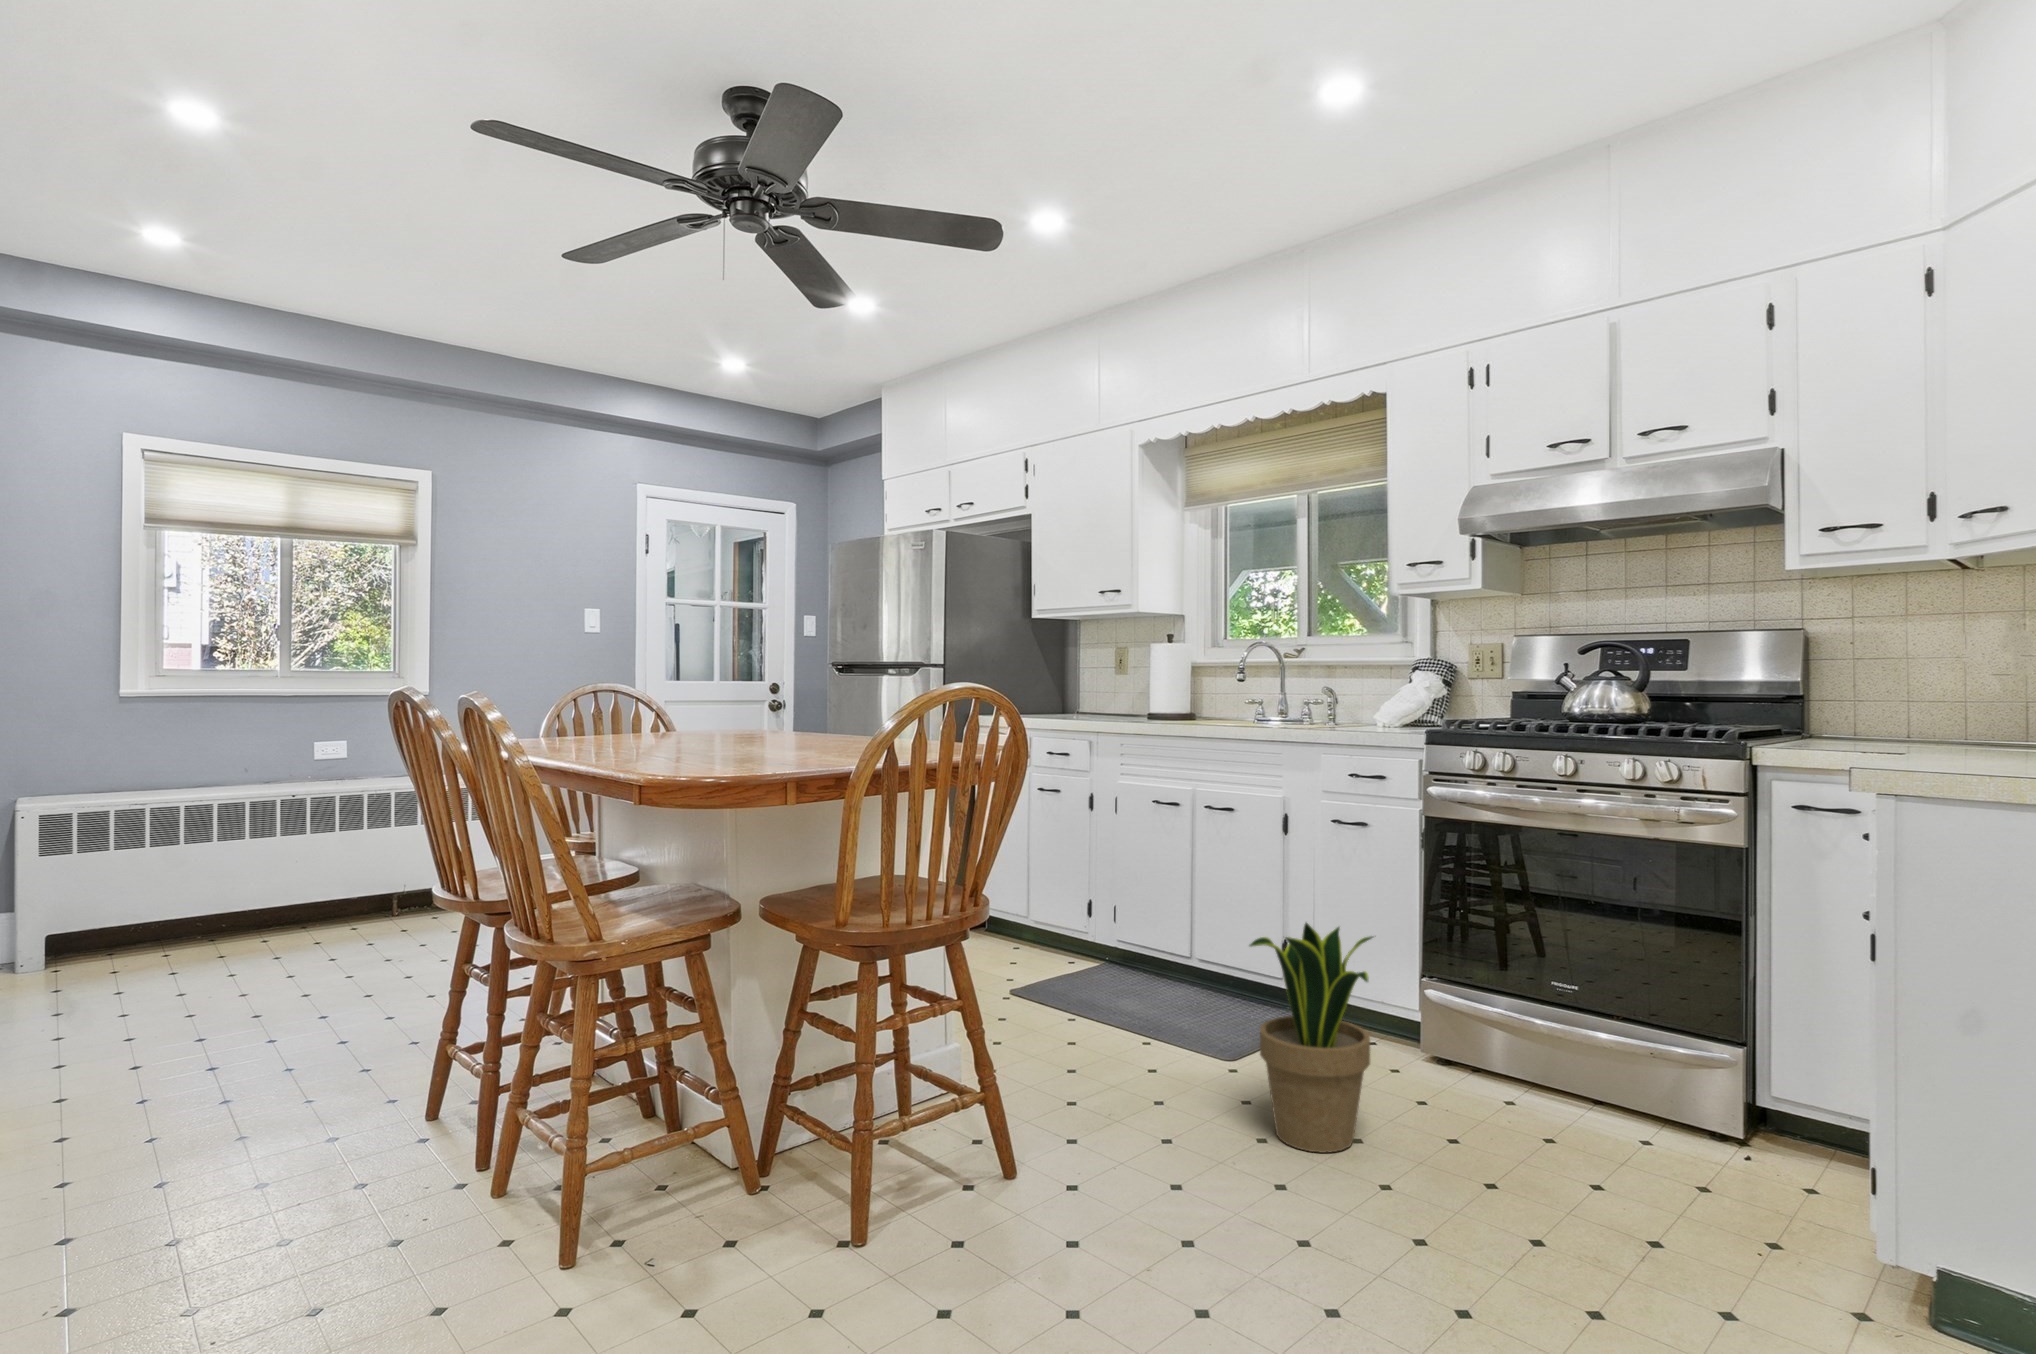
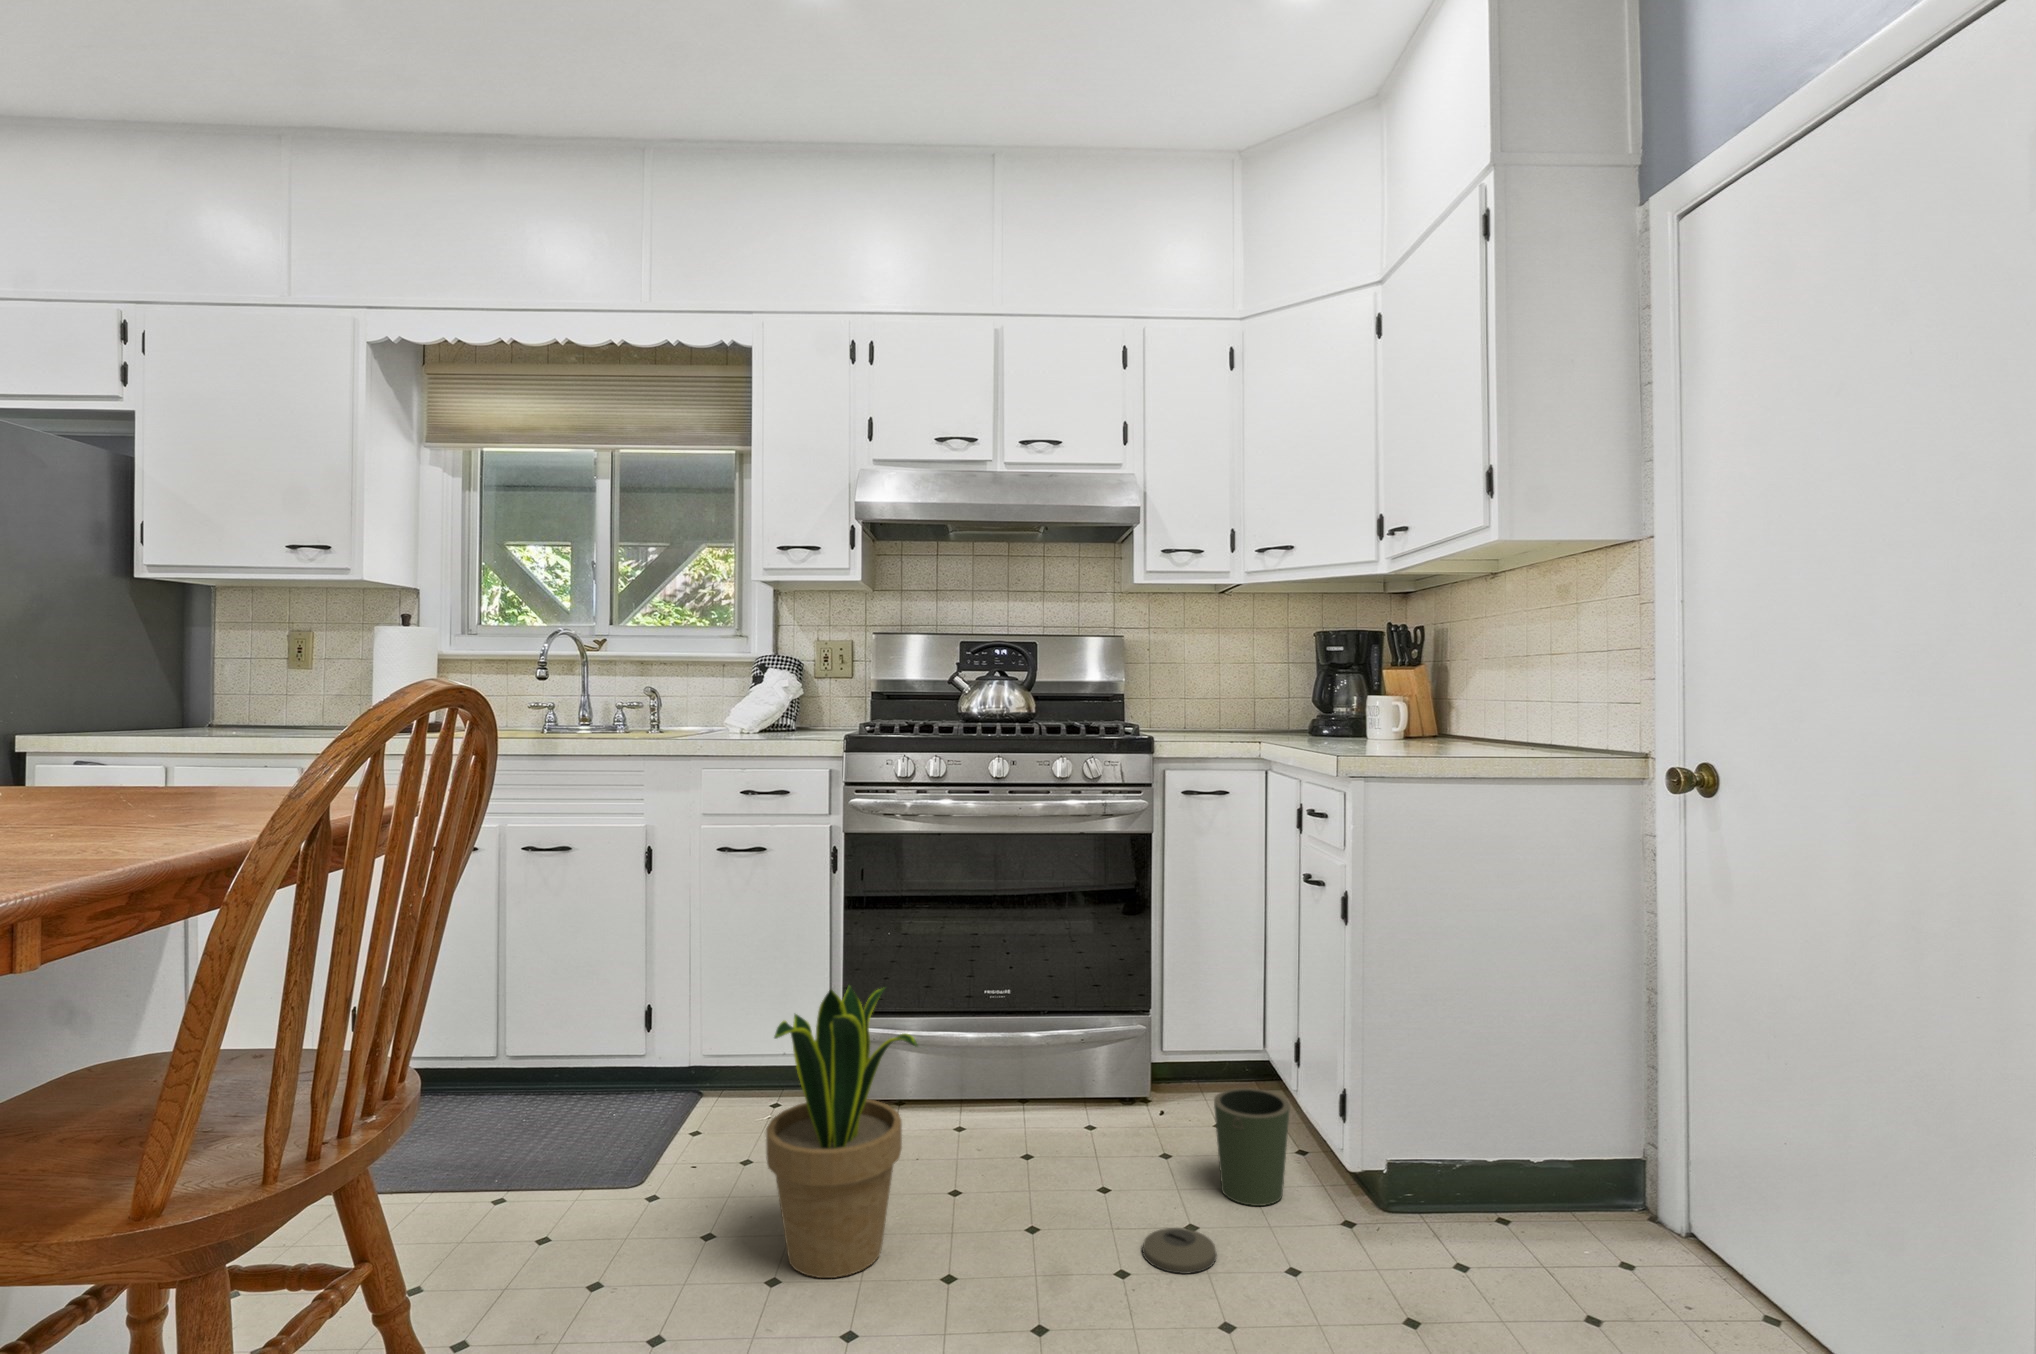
trash can: none [1570,1130,1820,1270] -> present [1142,1088,1290,1274]

